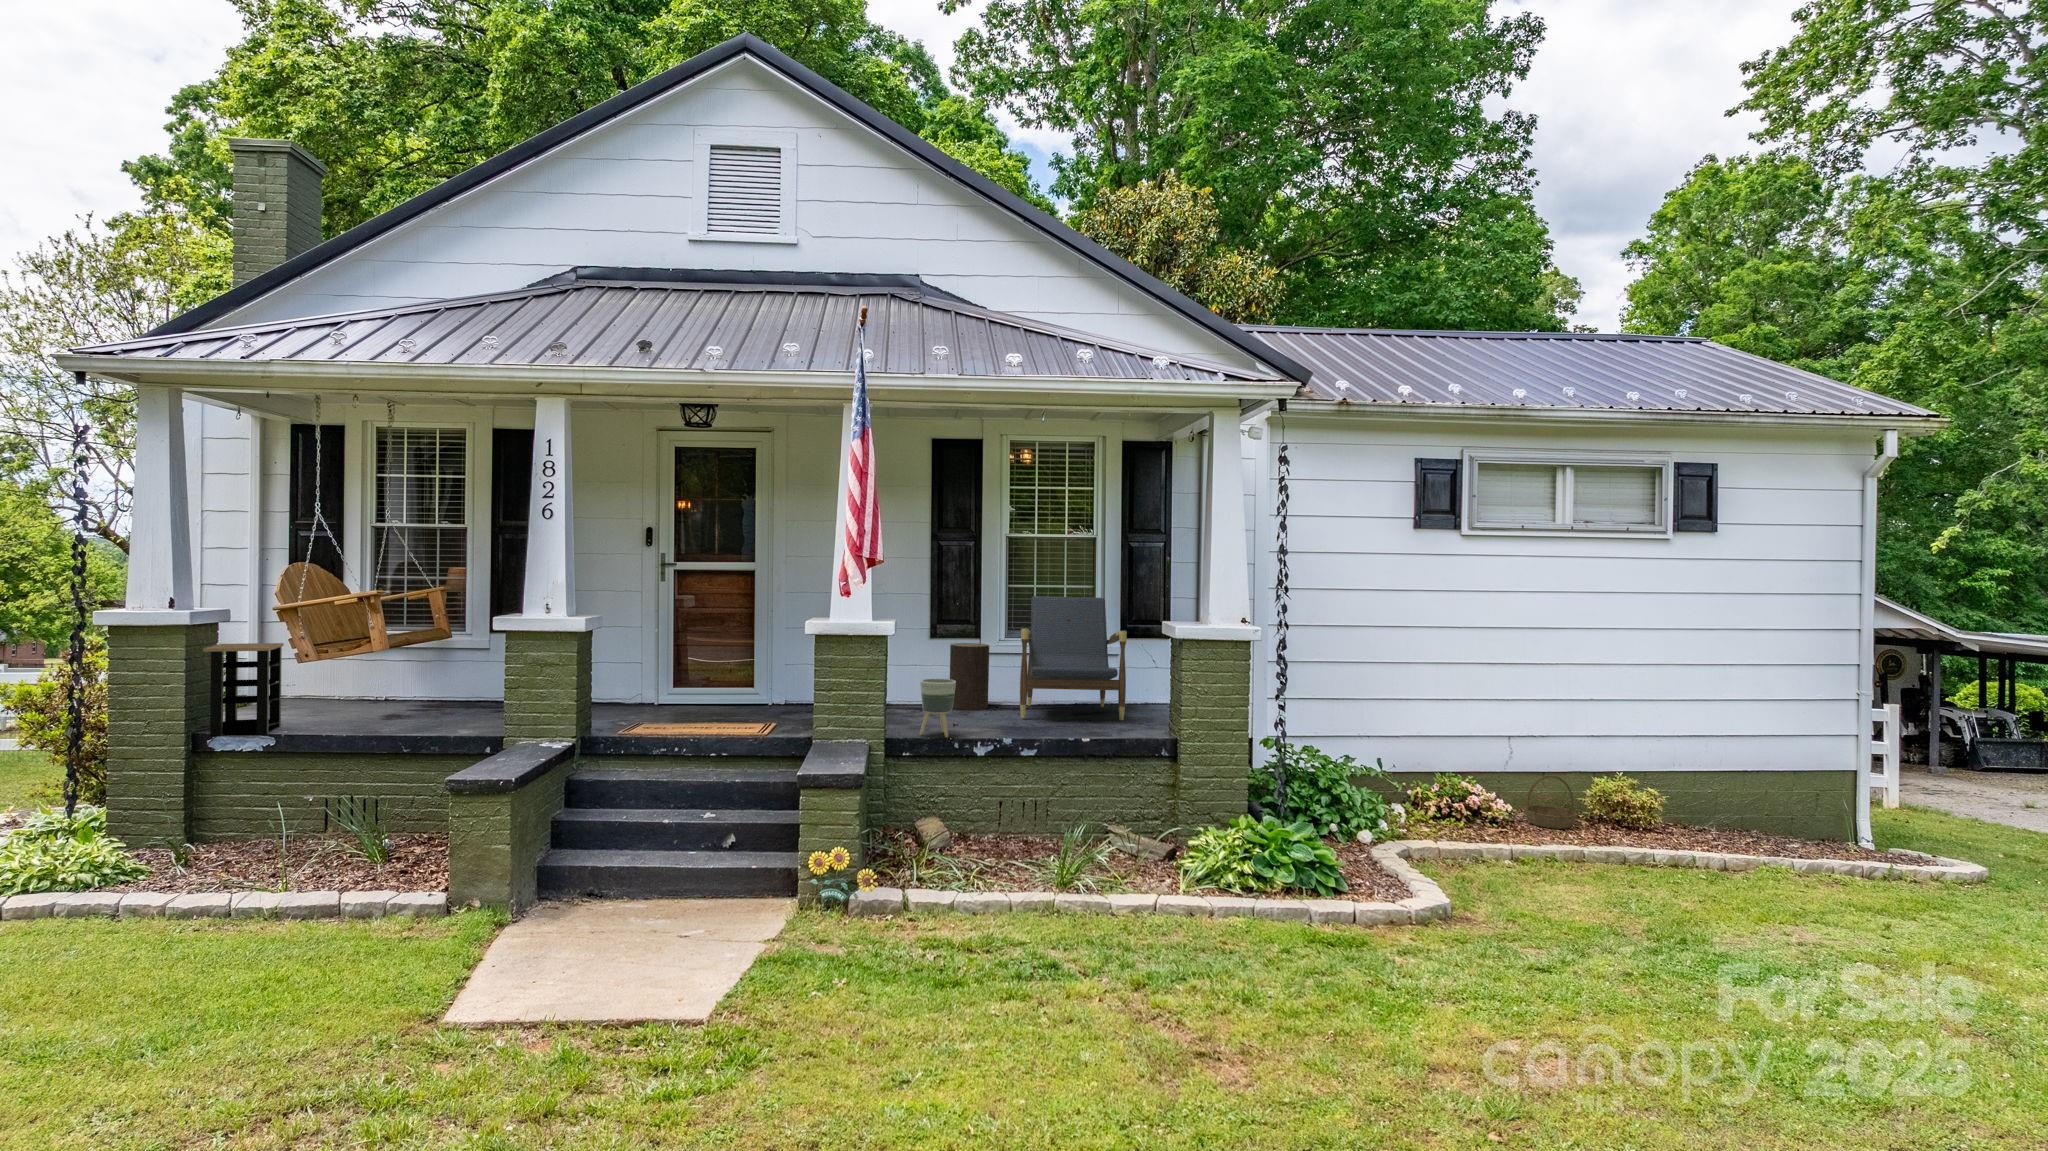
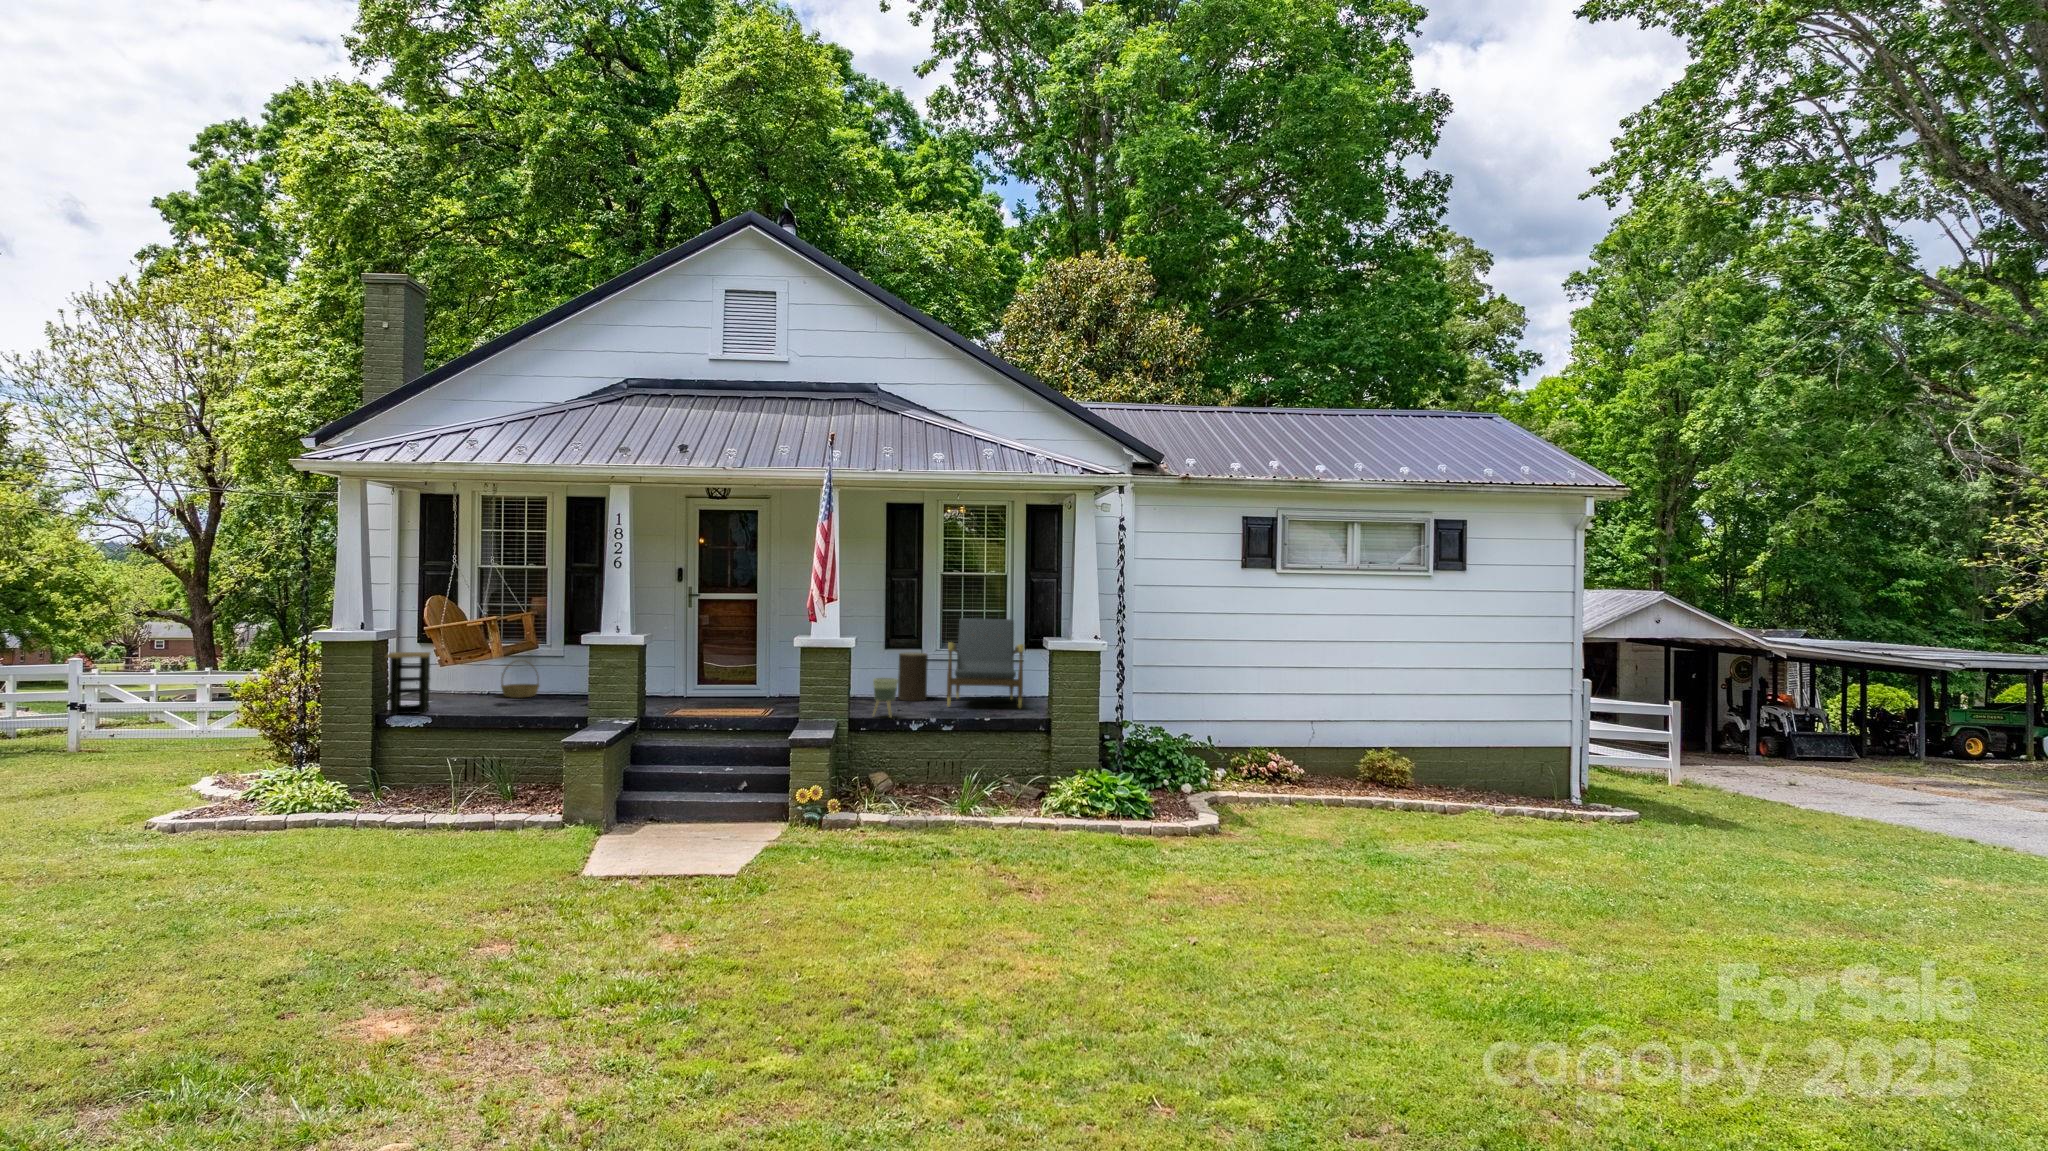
basket: present [1524,775,1577,829] -> present [501,666,539,698]

